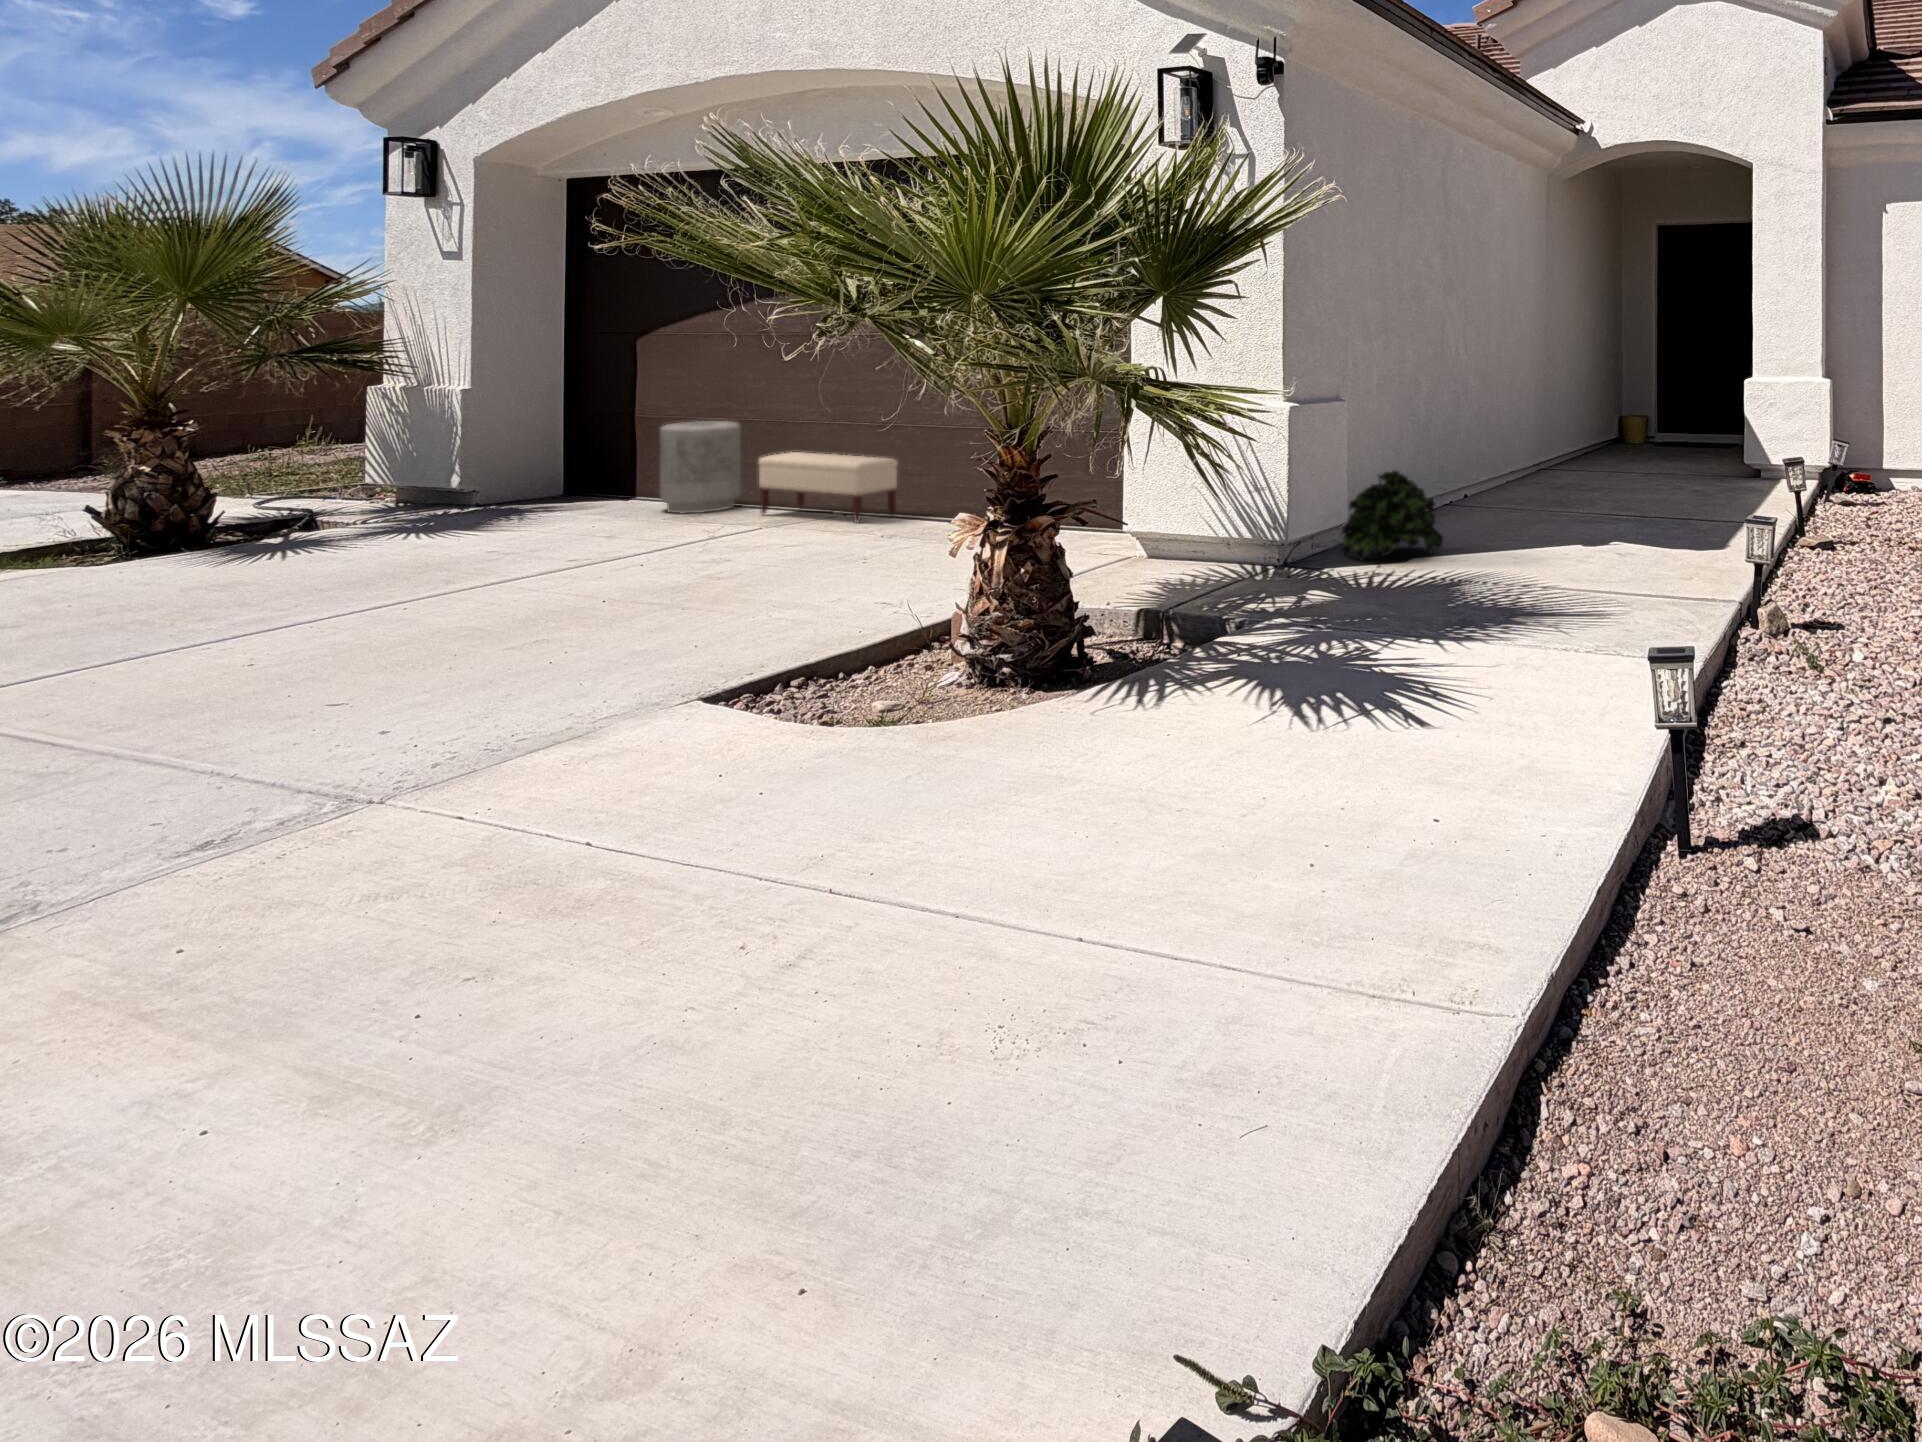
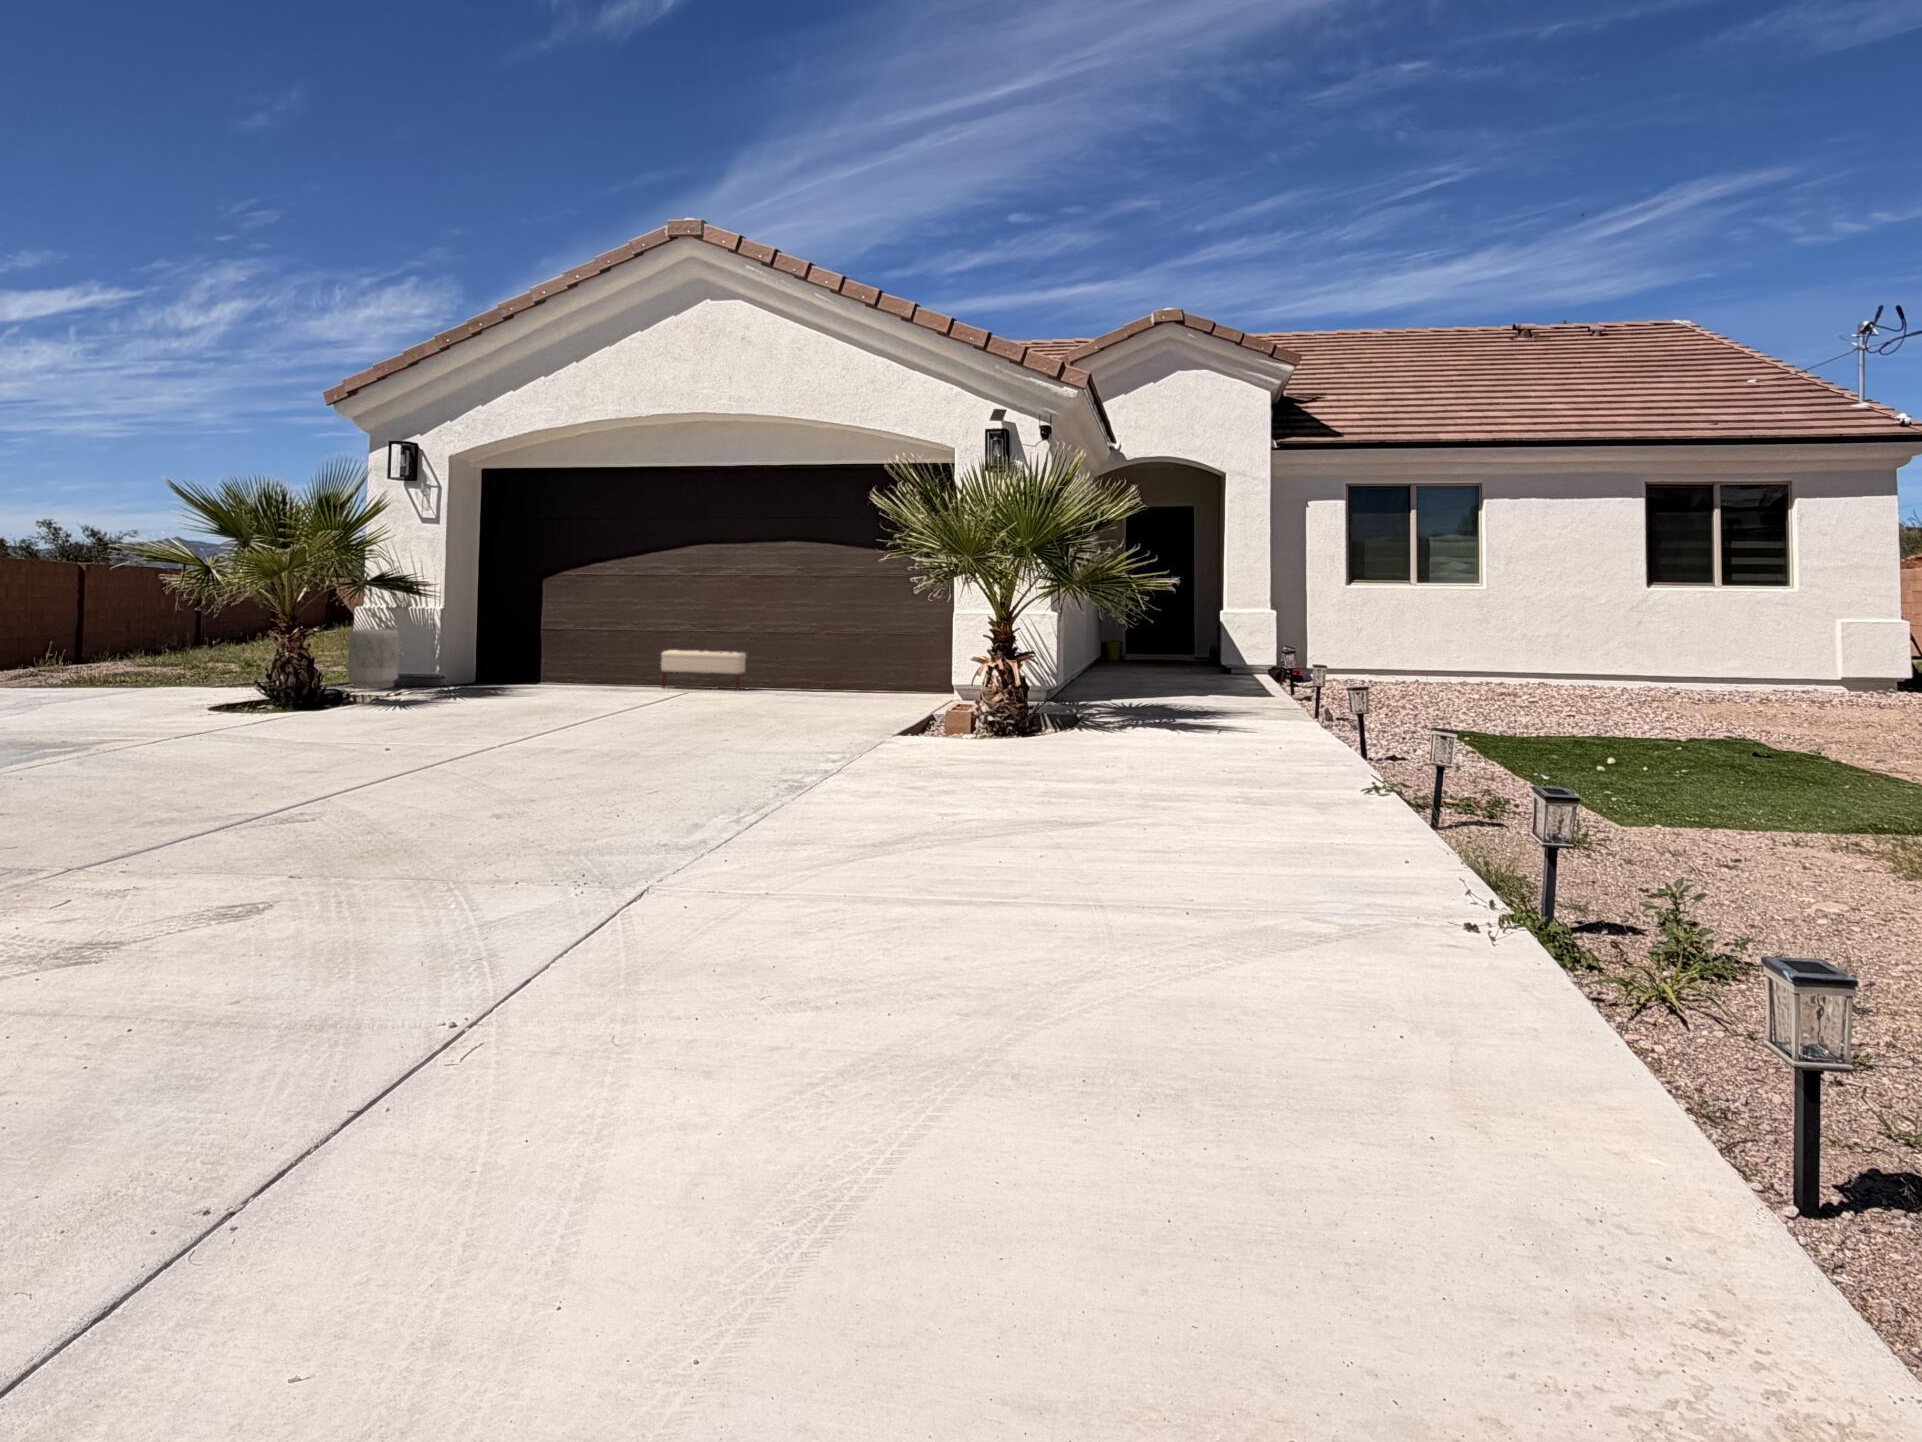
trash can: present [660,421,741,513] -> present [347,629,399,688]
potted plant: present [1342,471,1443,560] -> none [1059,652,1117,701]

